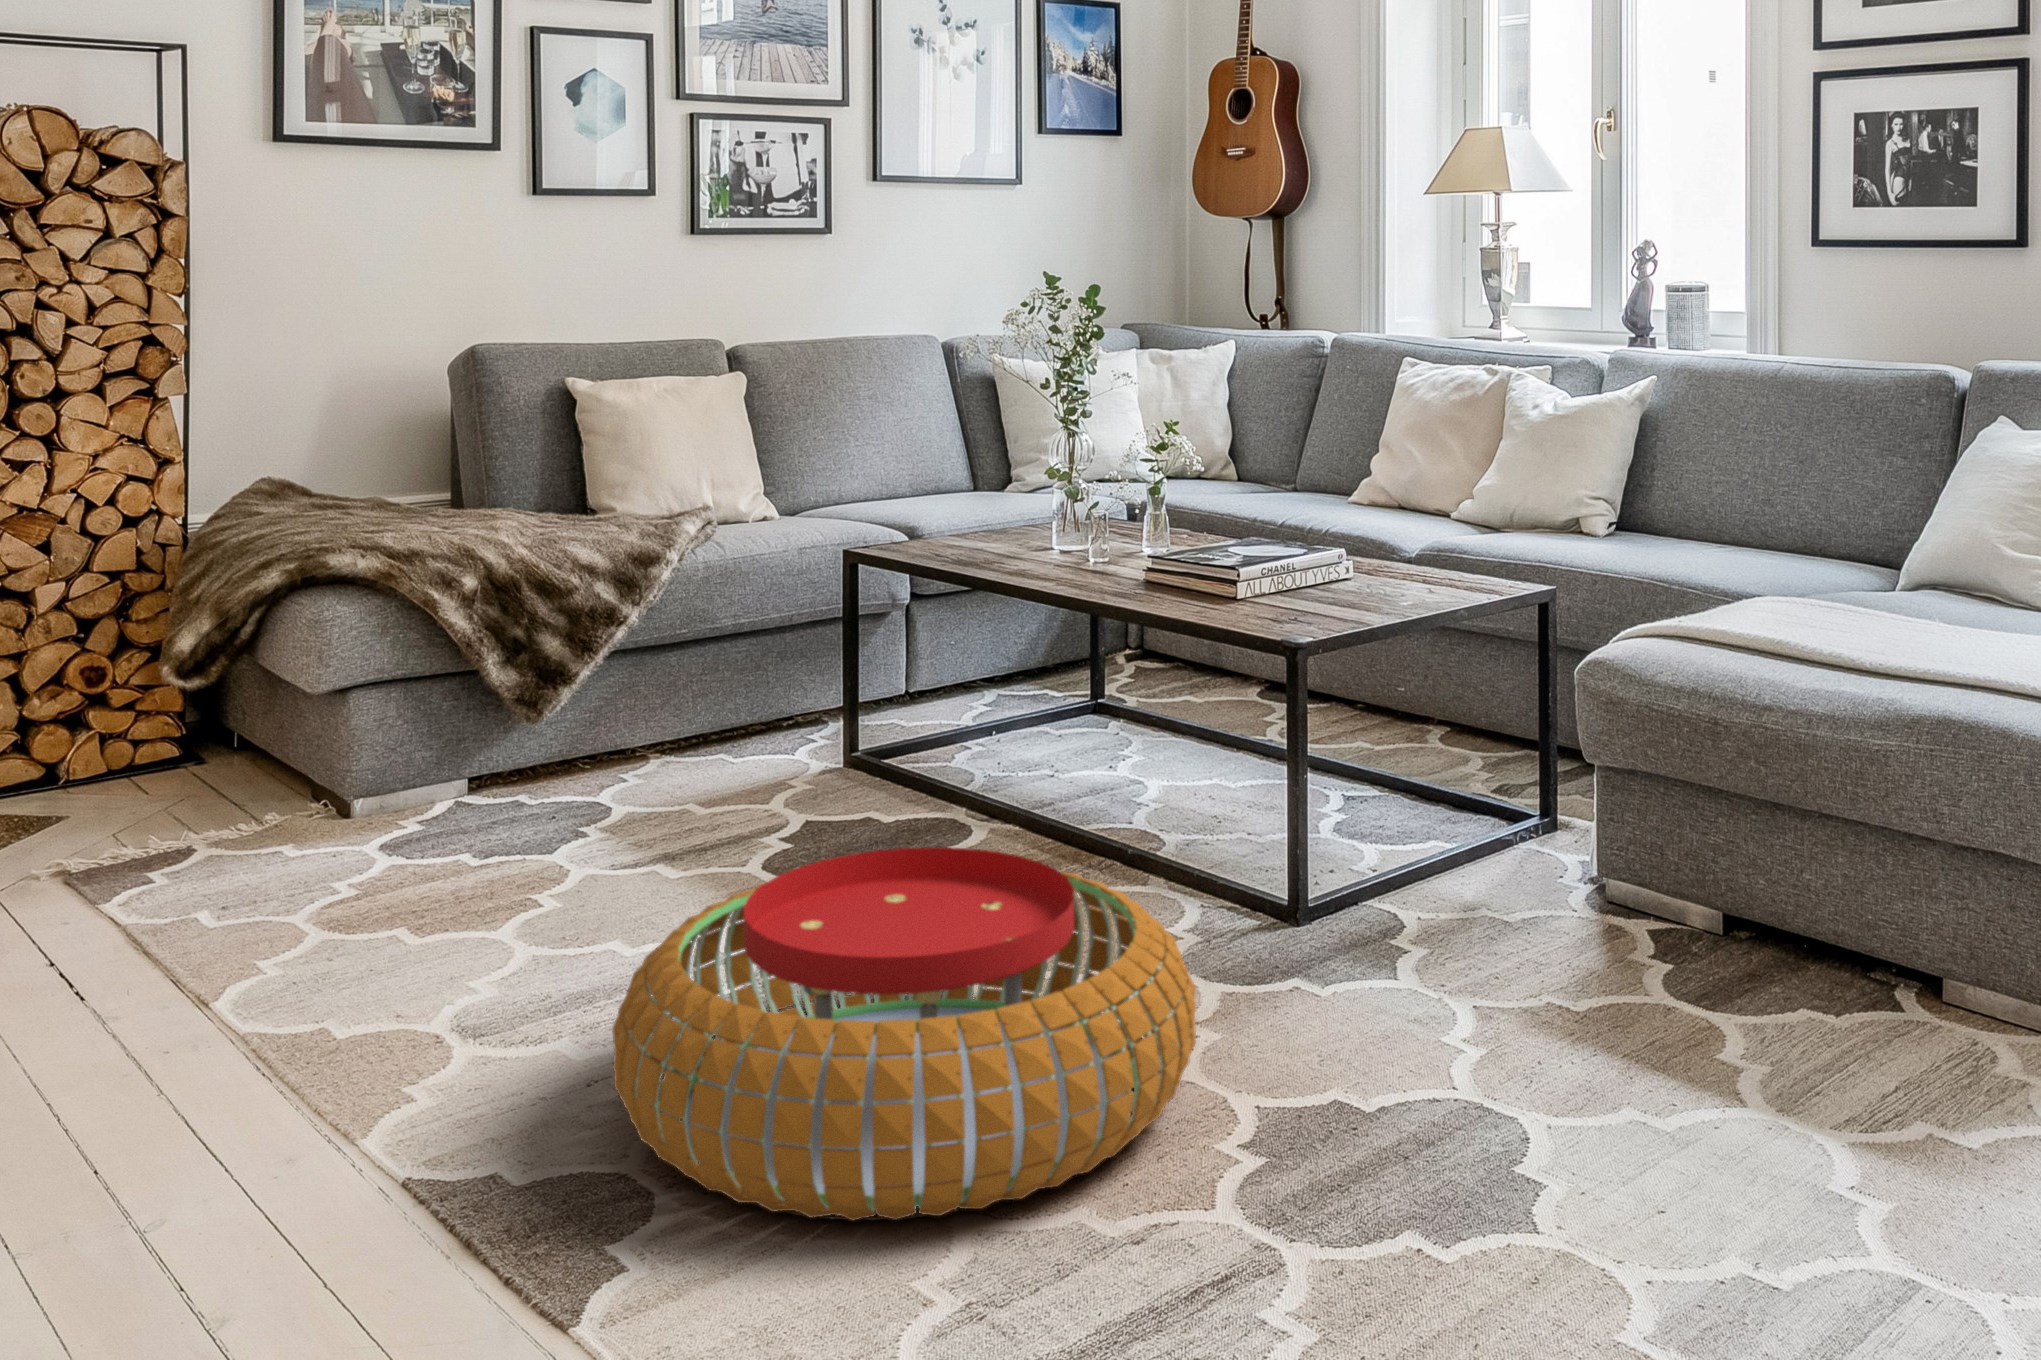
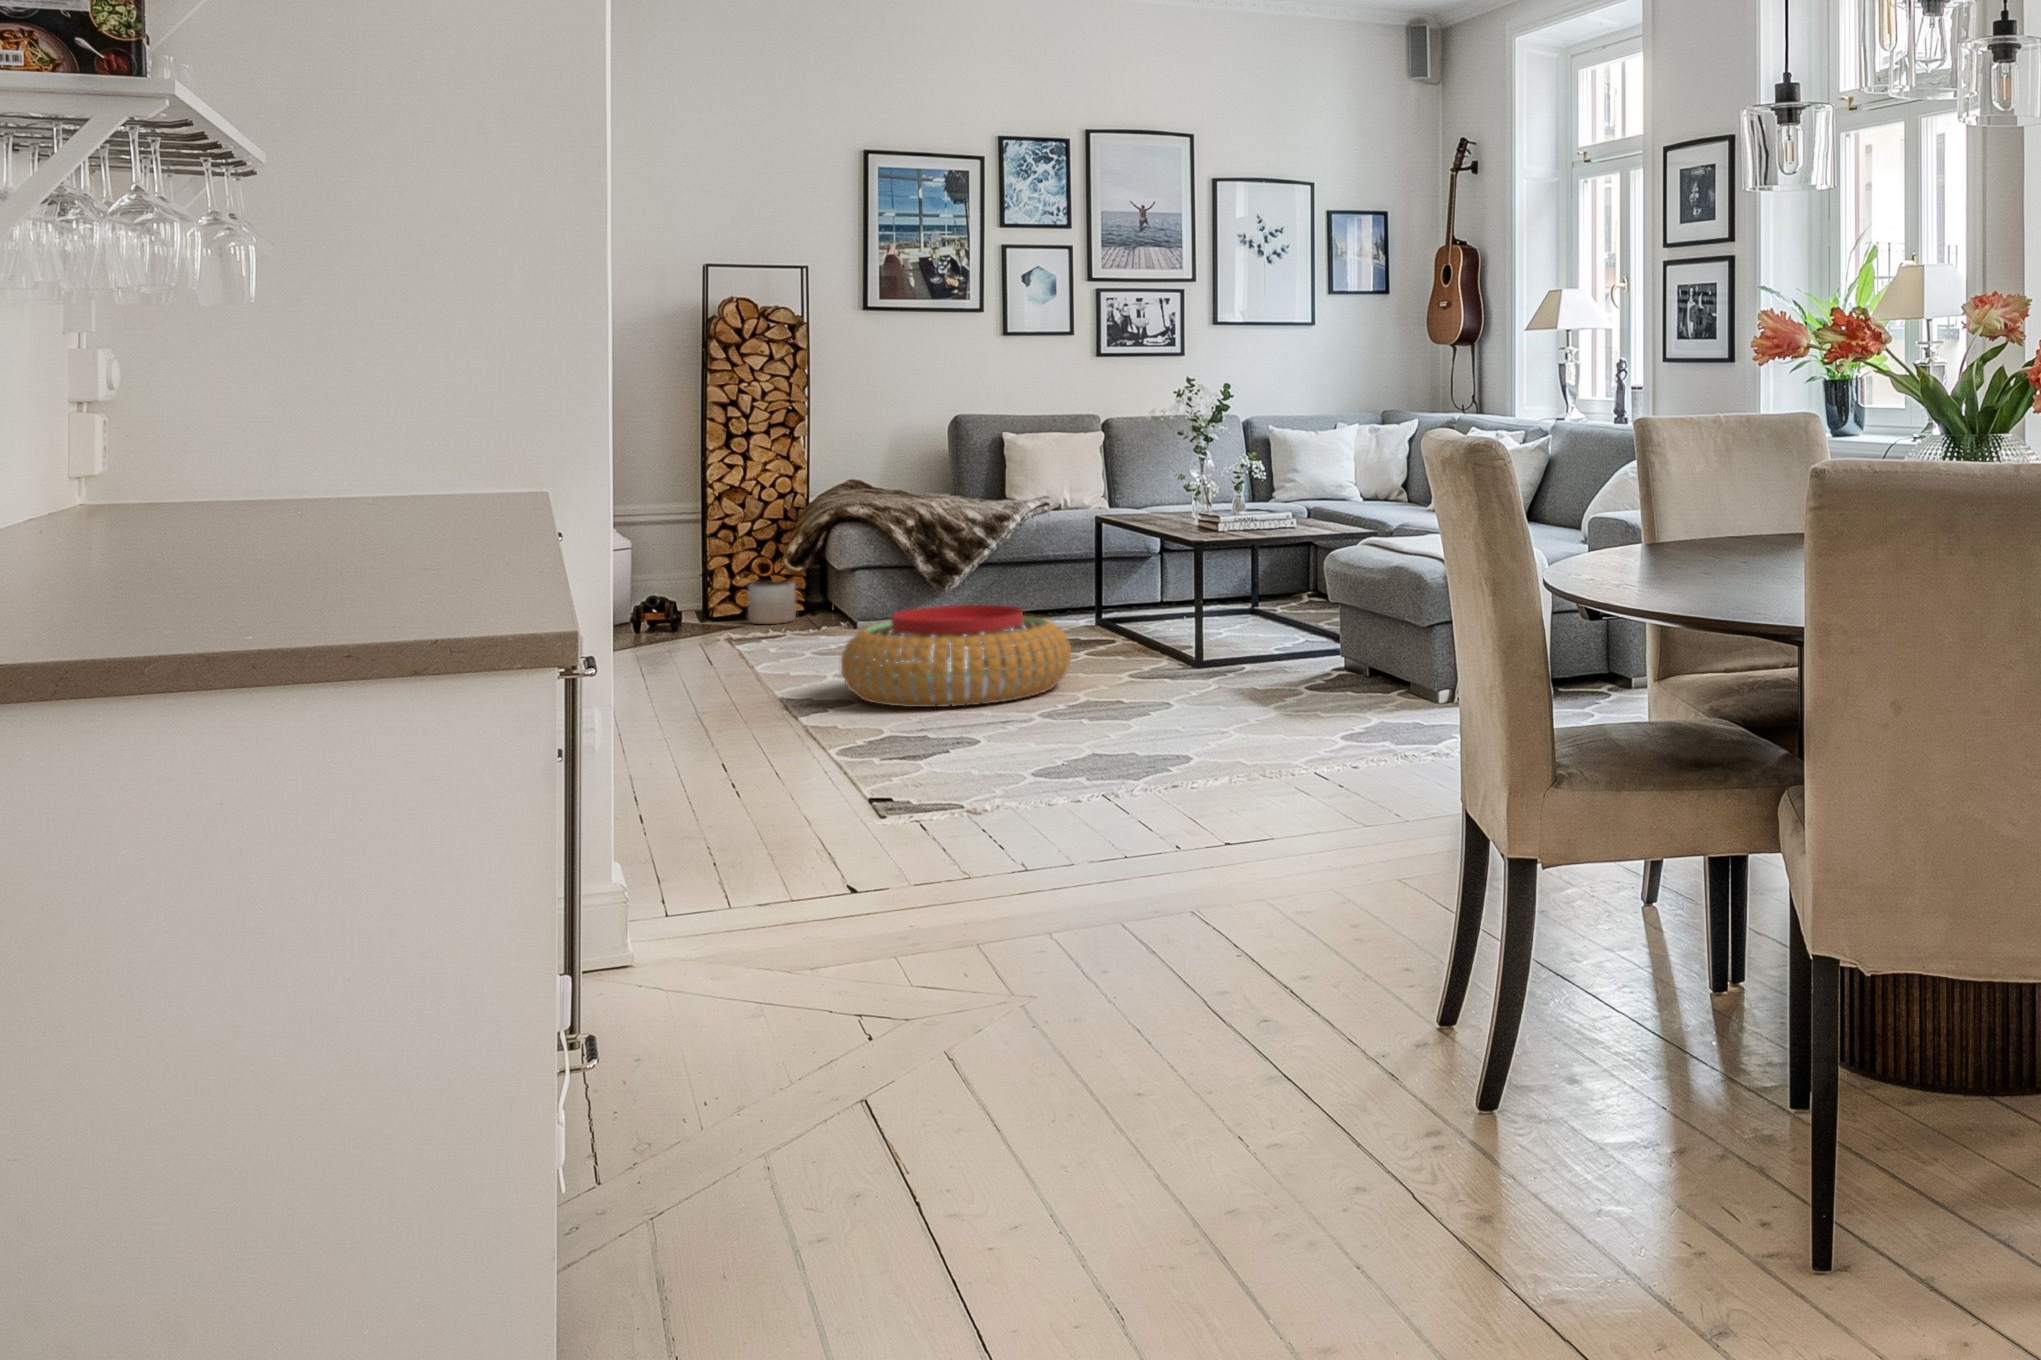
planter: none [72,705,178,807] -> present [748,581,796,624]

